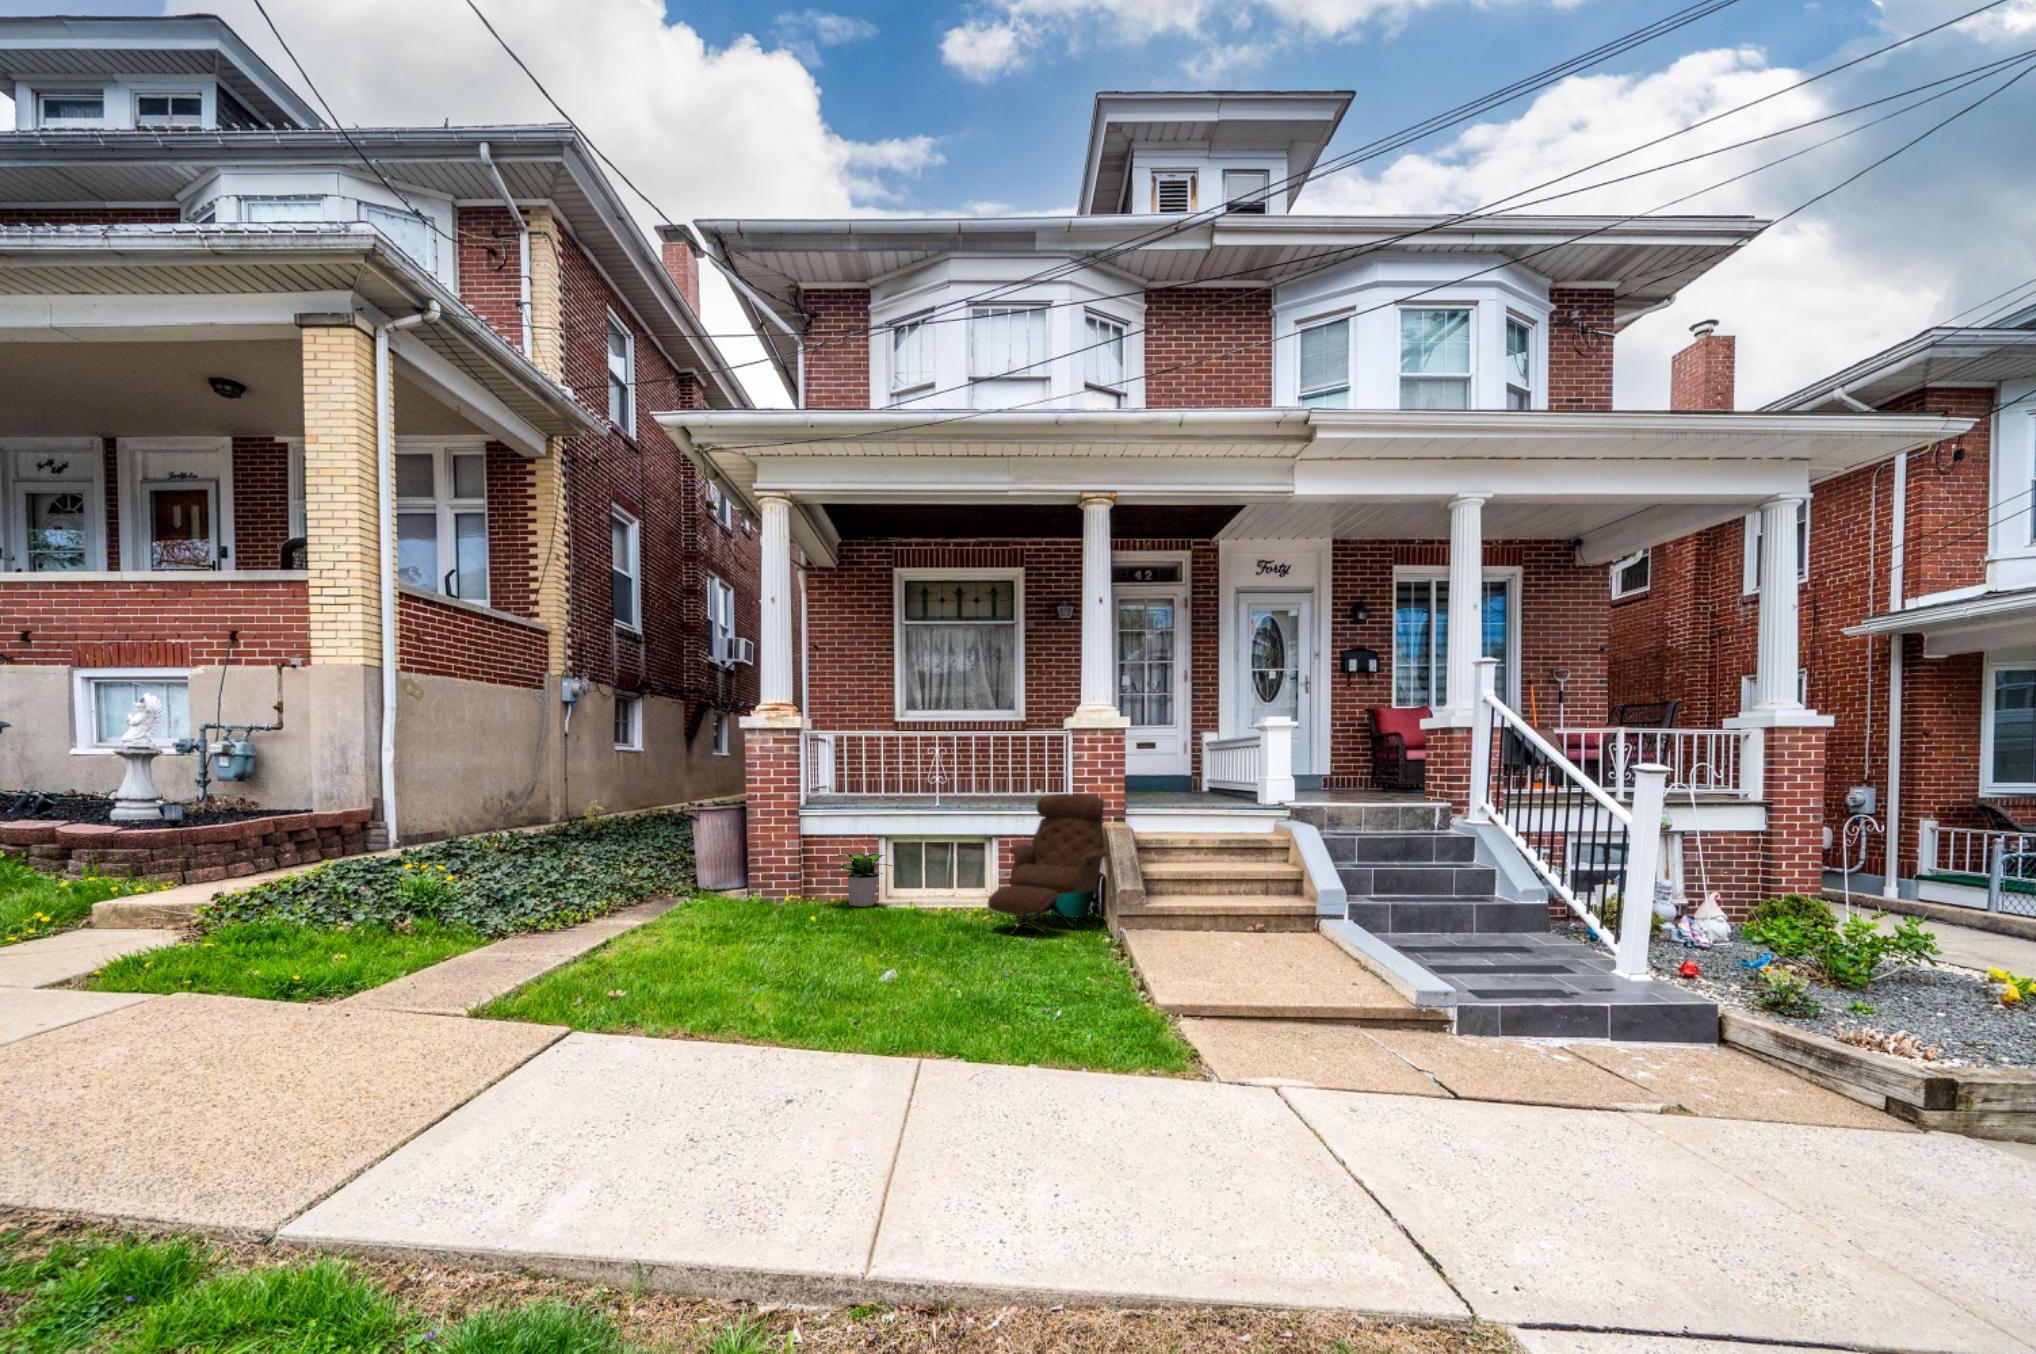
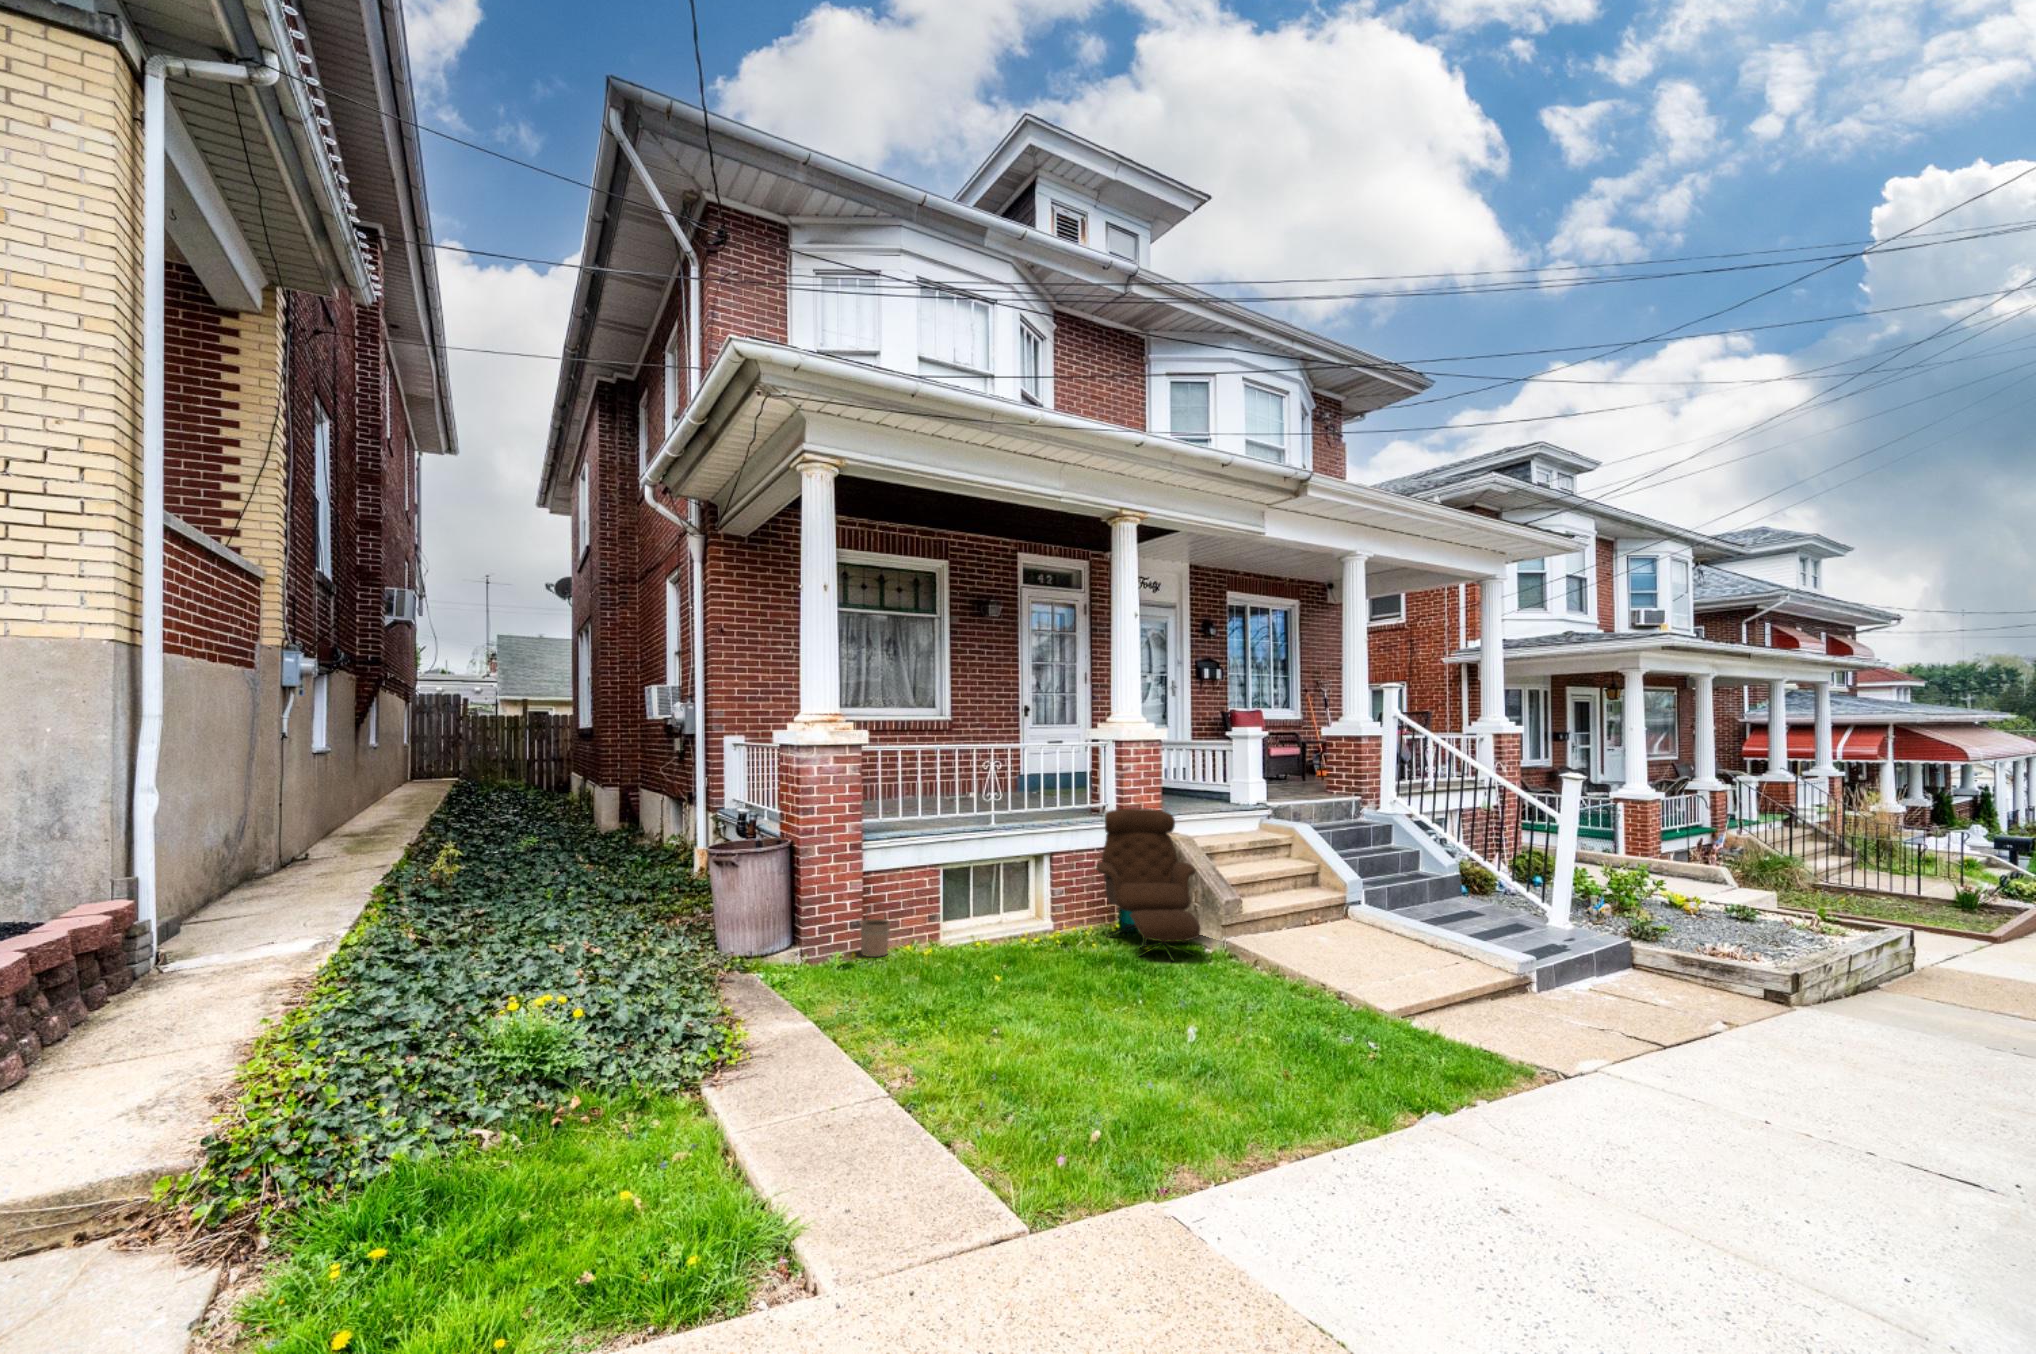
potted plant: present [838,853,892,907] -> none [917,886,983,950]
bucket: none [782,859,812,903] -> present [860,917,890,957]

